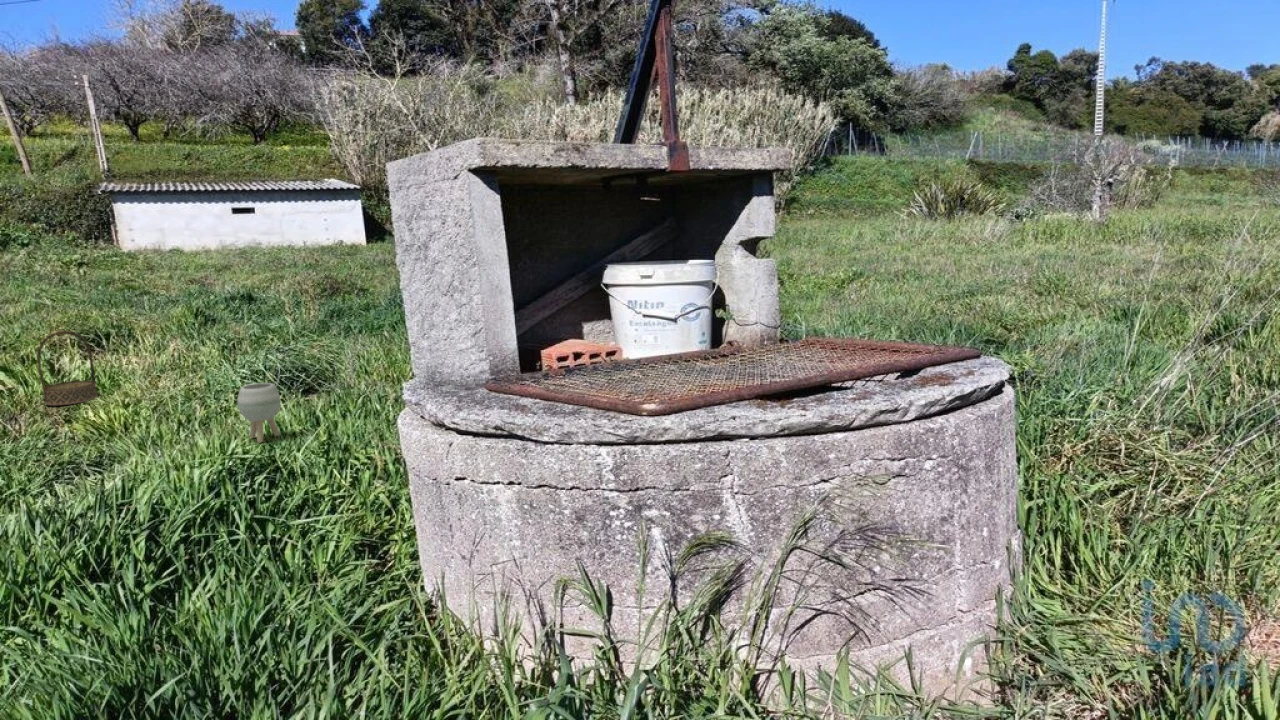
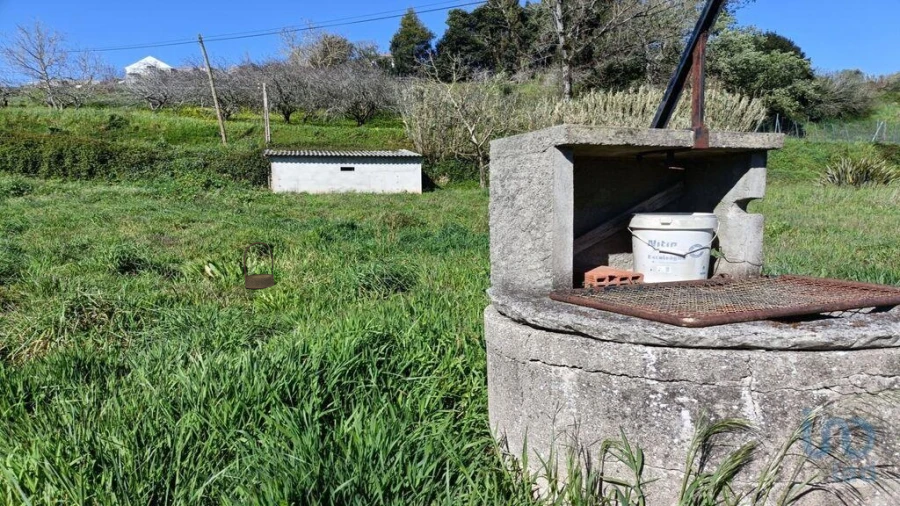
planter: present [238,383,281,443] -> none [370,283,396,323]

